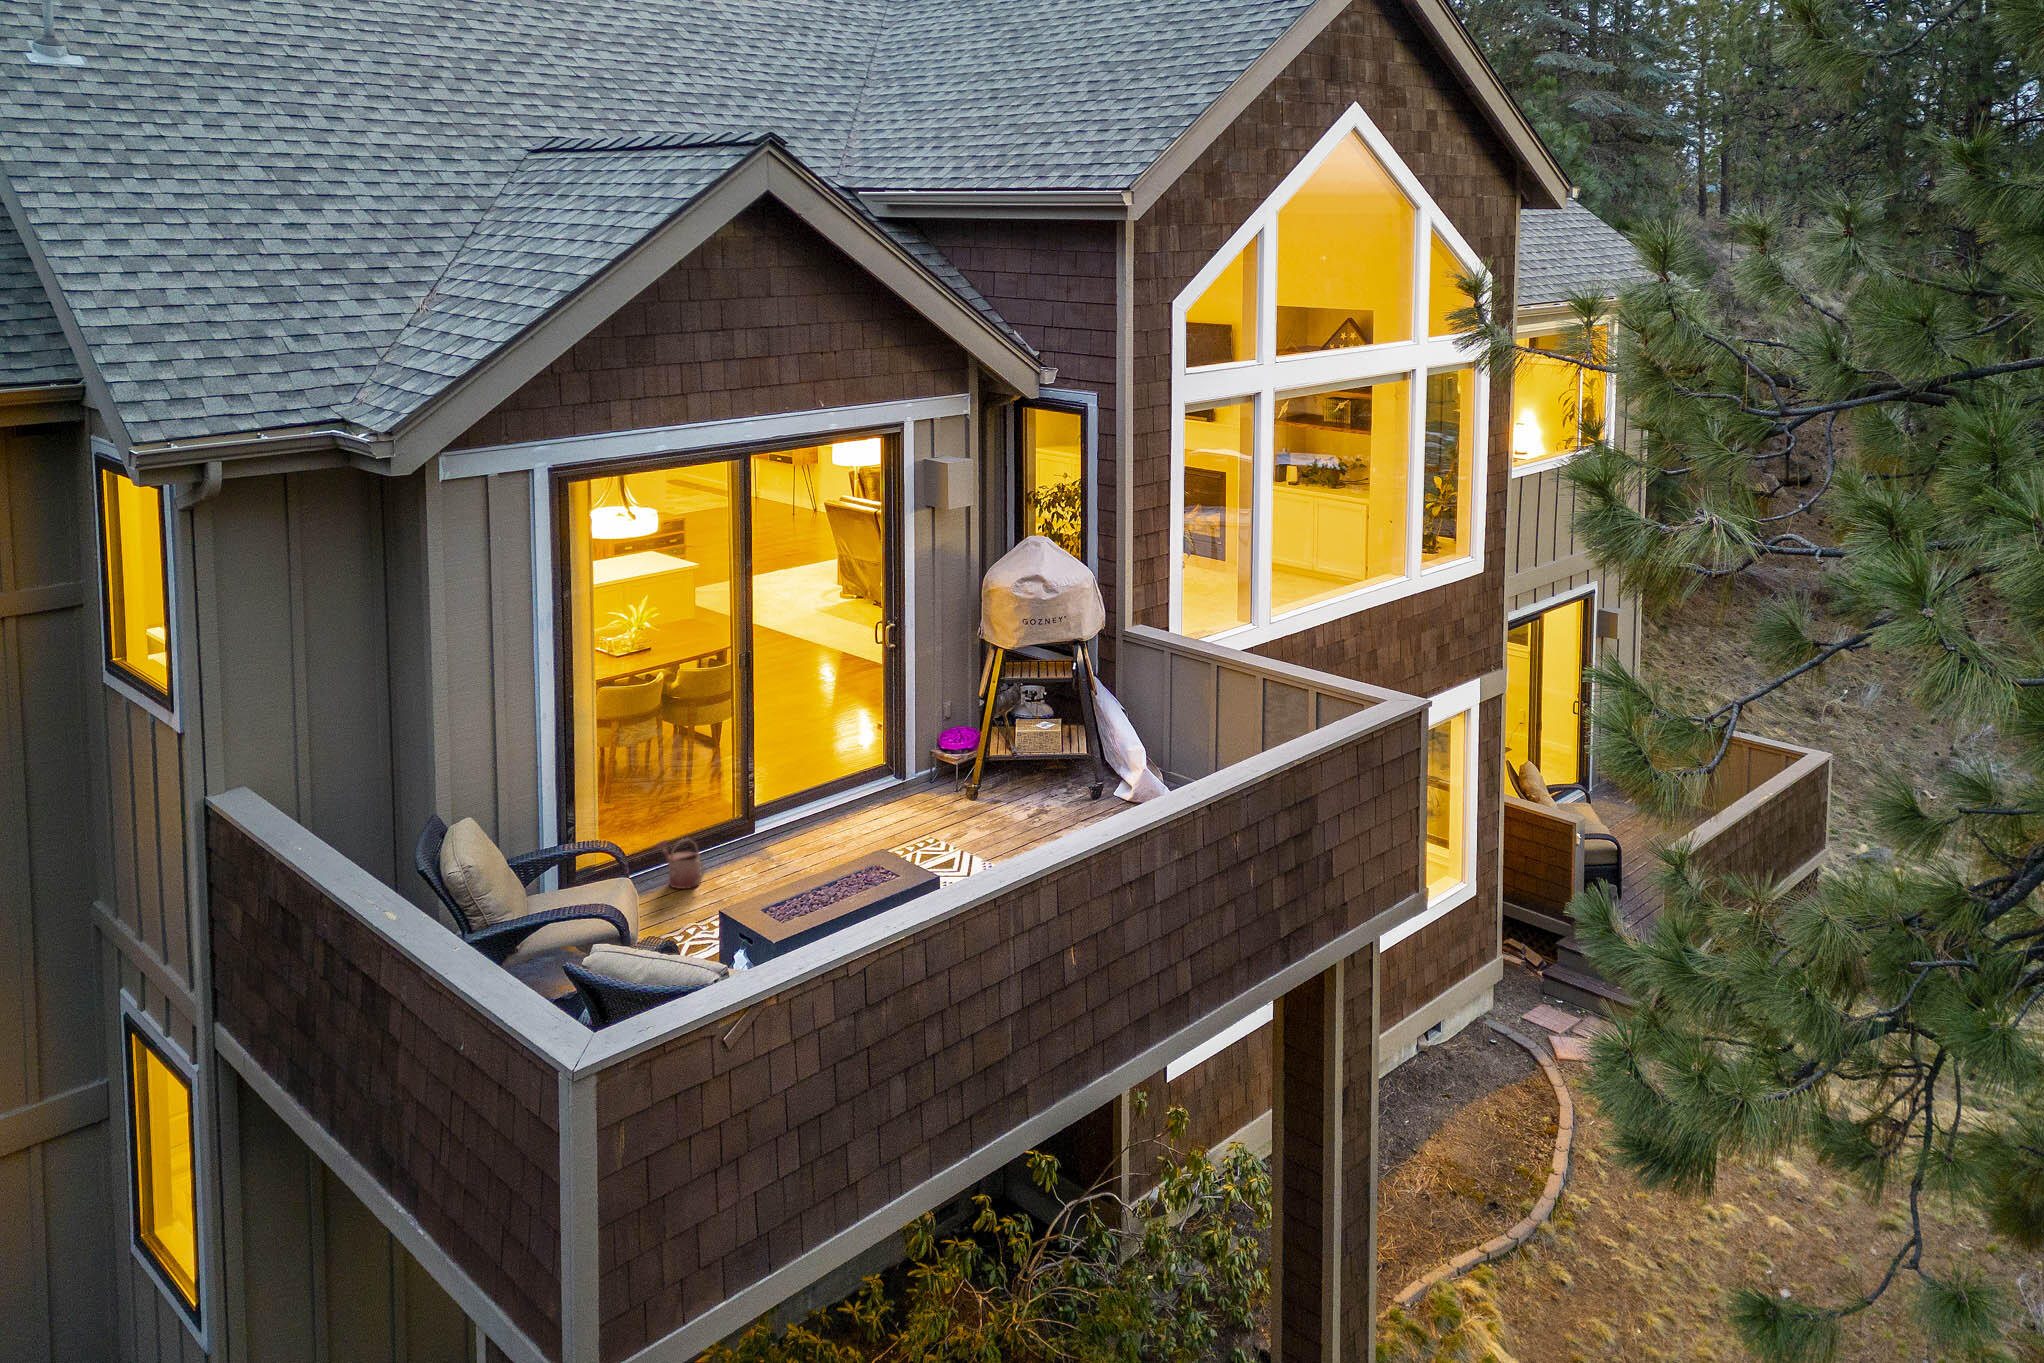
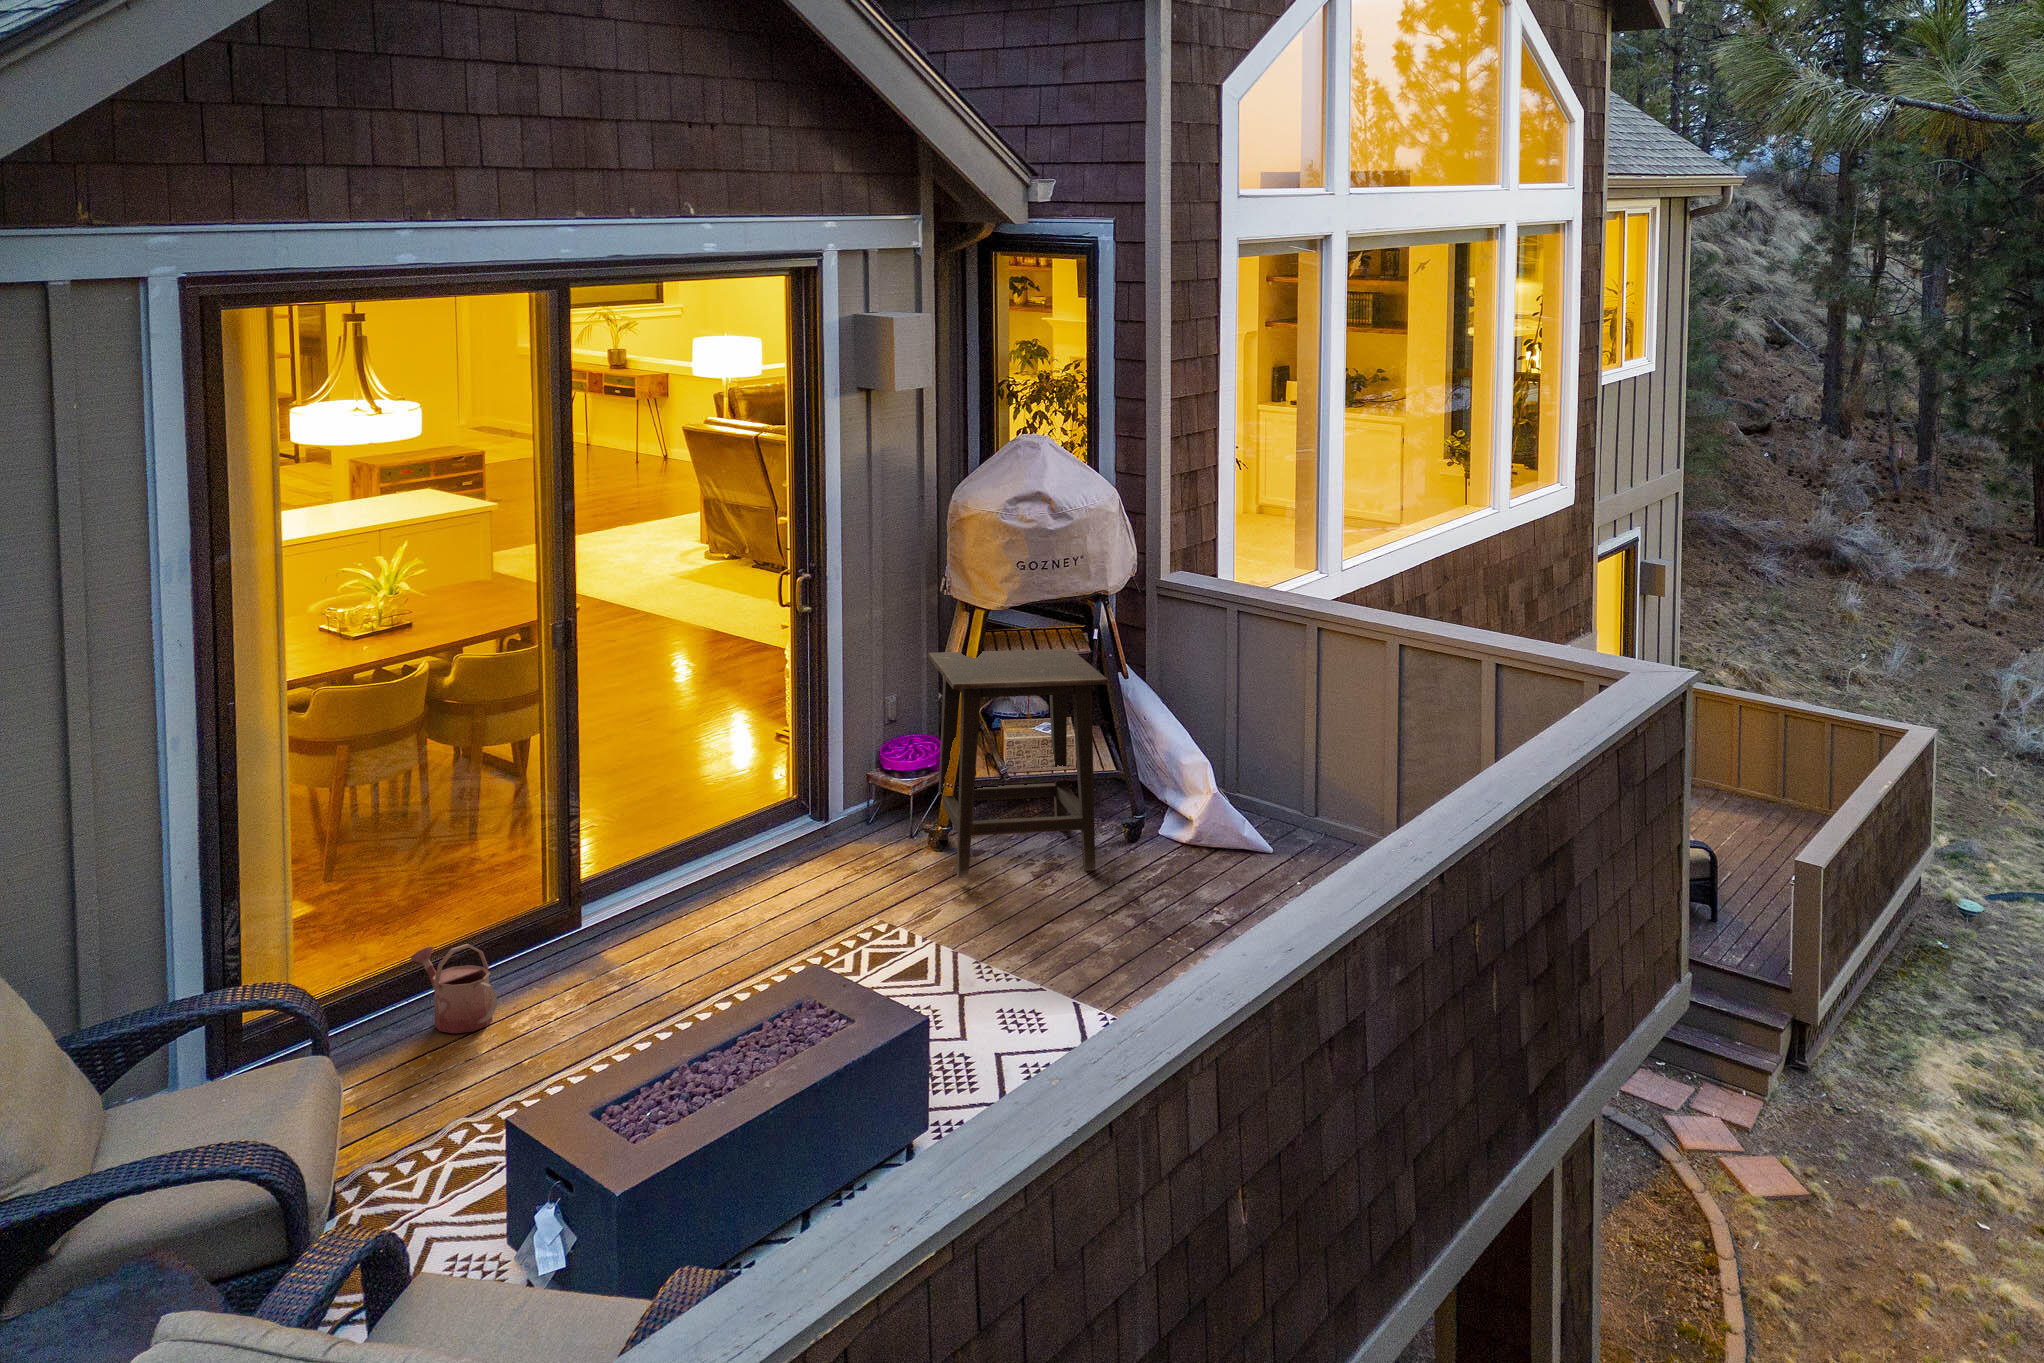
side table: none [968,673,1075,815] -> present [929,649,1108,878]

